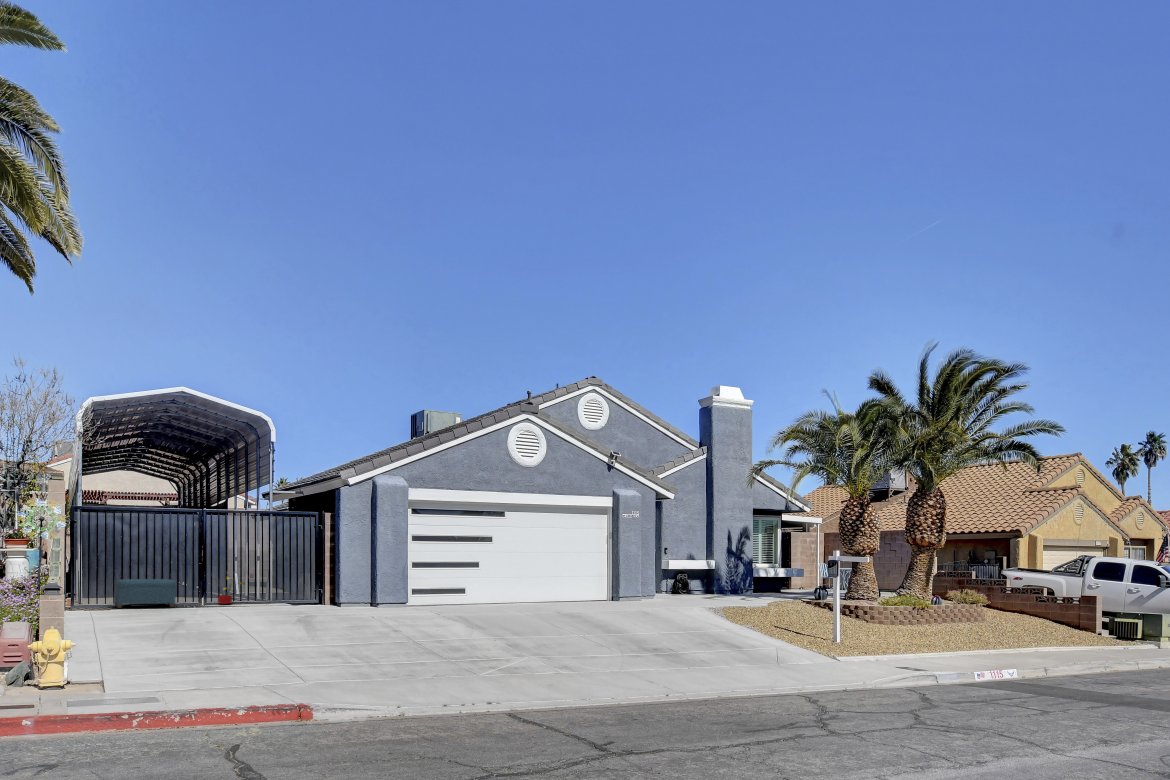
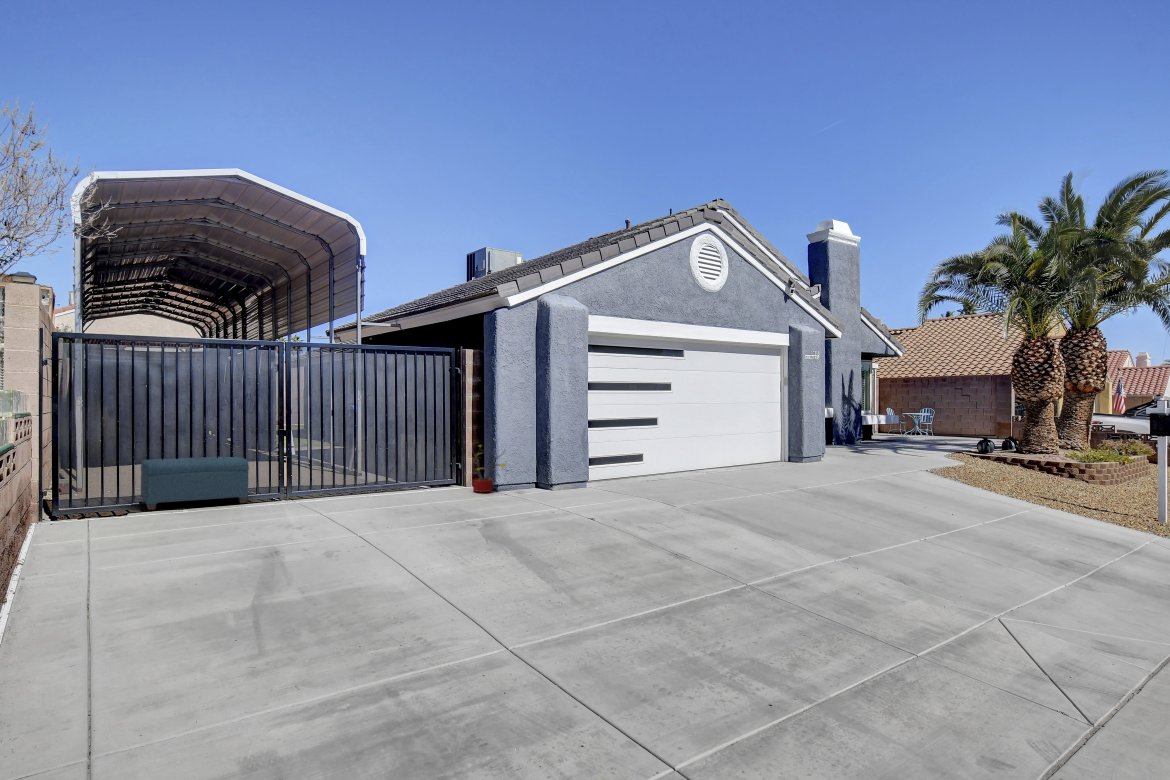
decorative plant: present [218,576,232,604] -> present [473,455,505,492]

